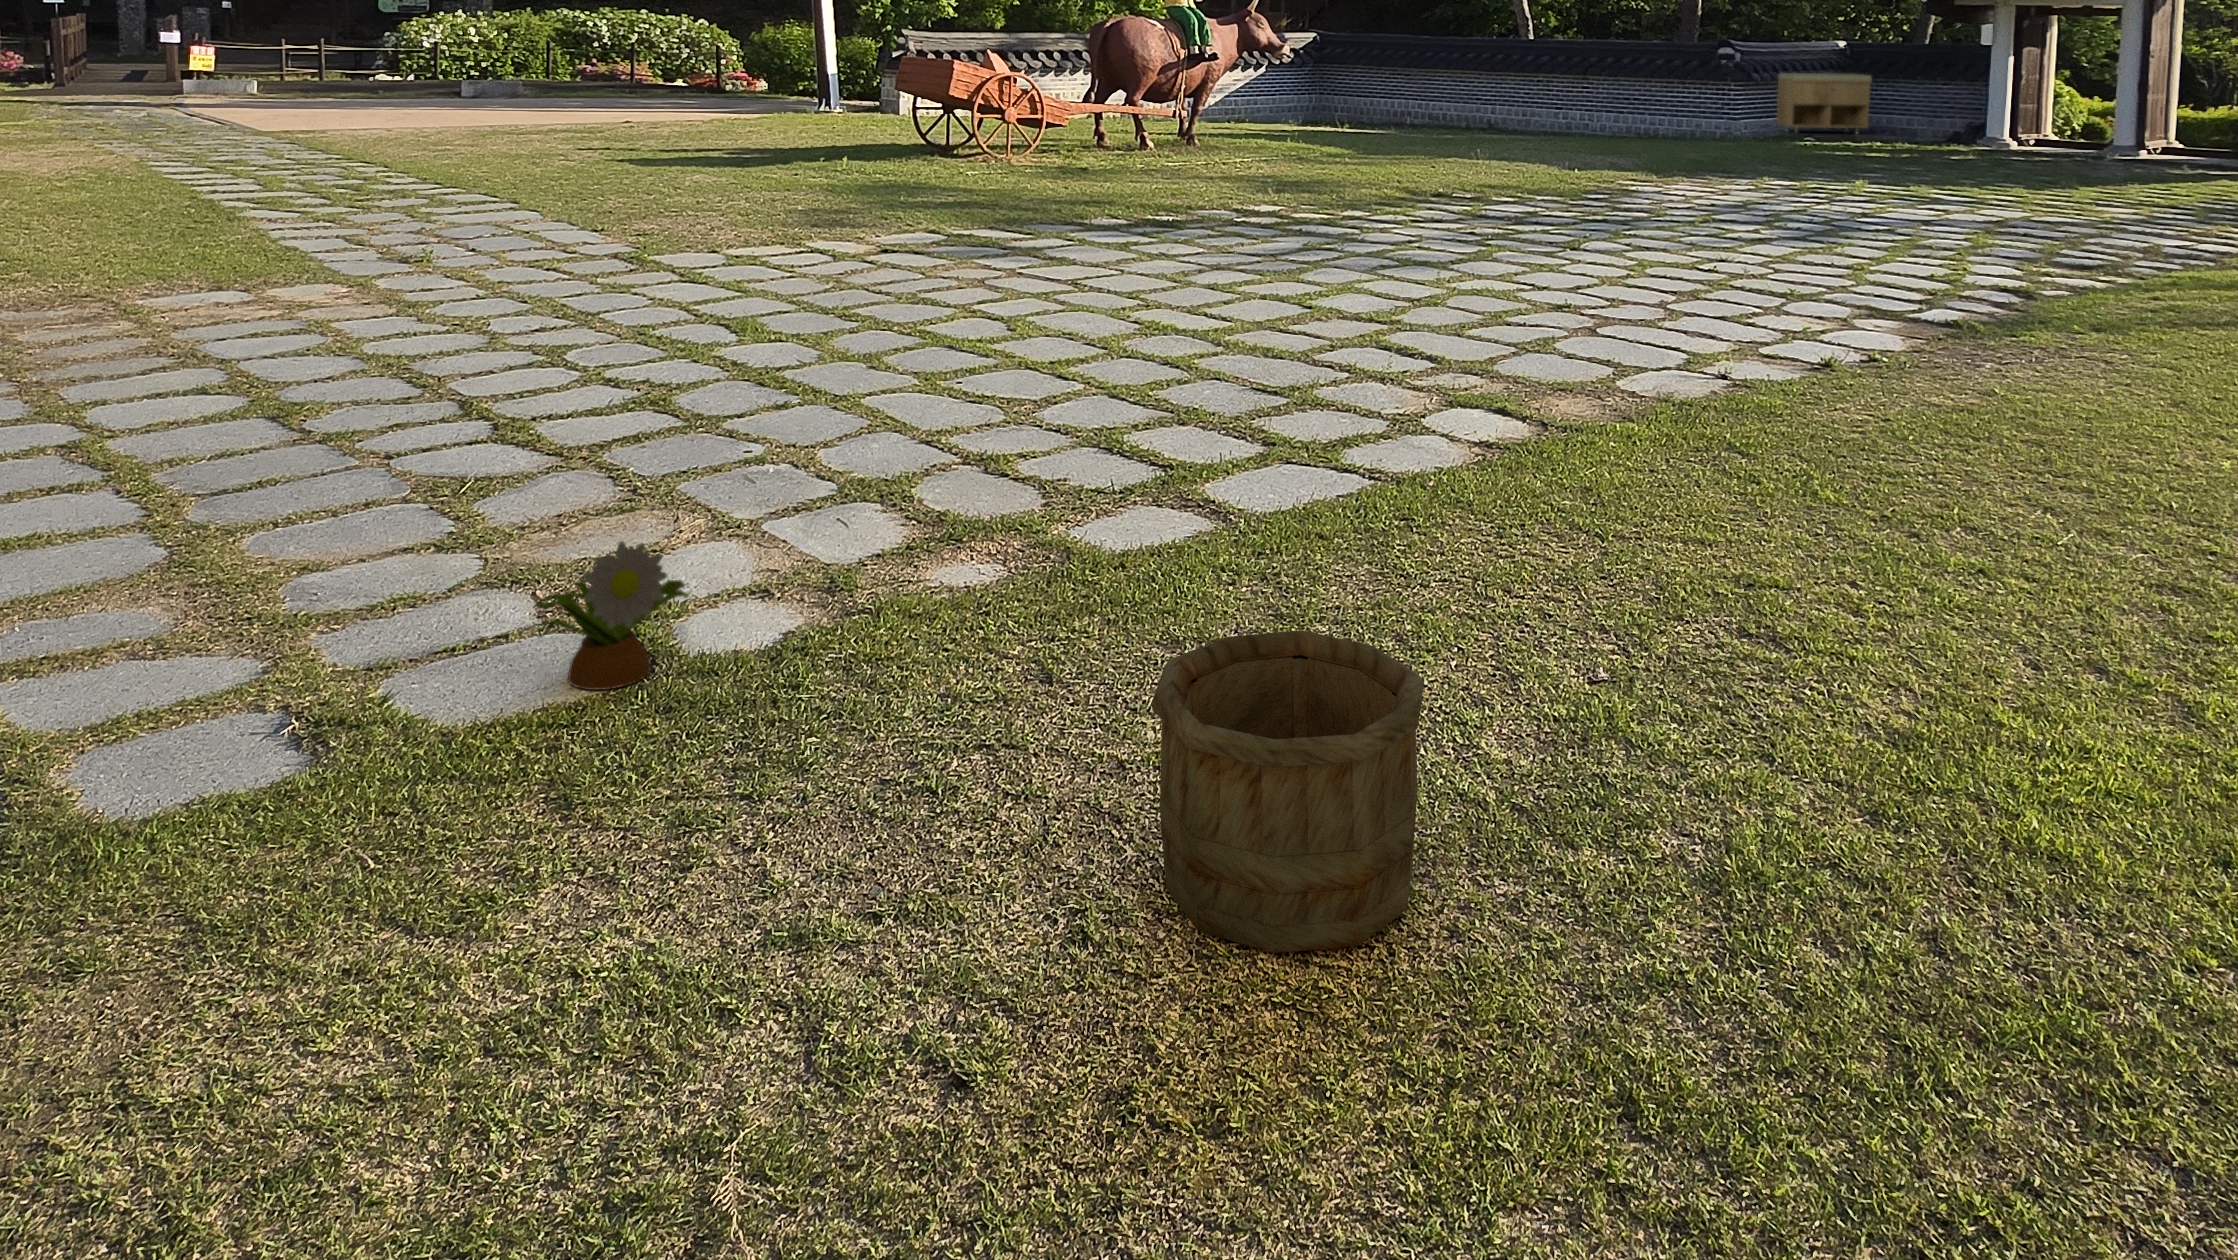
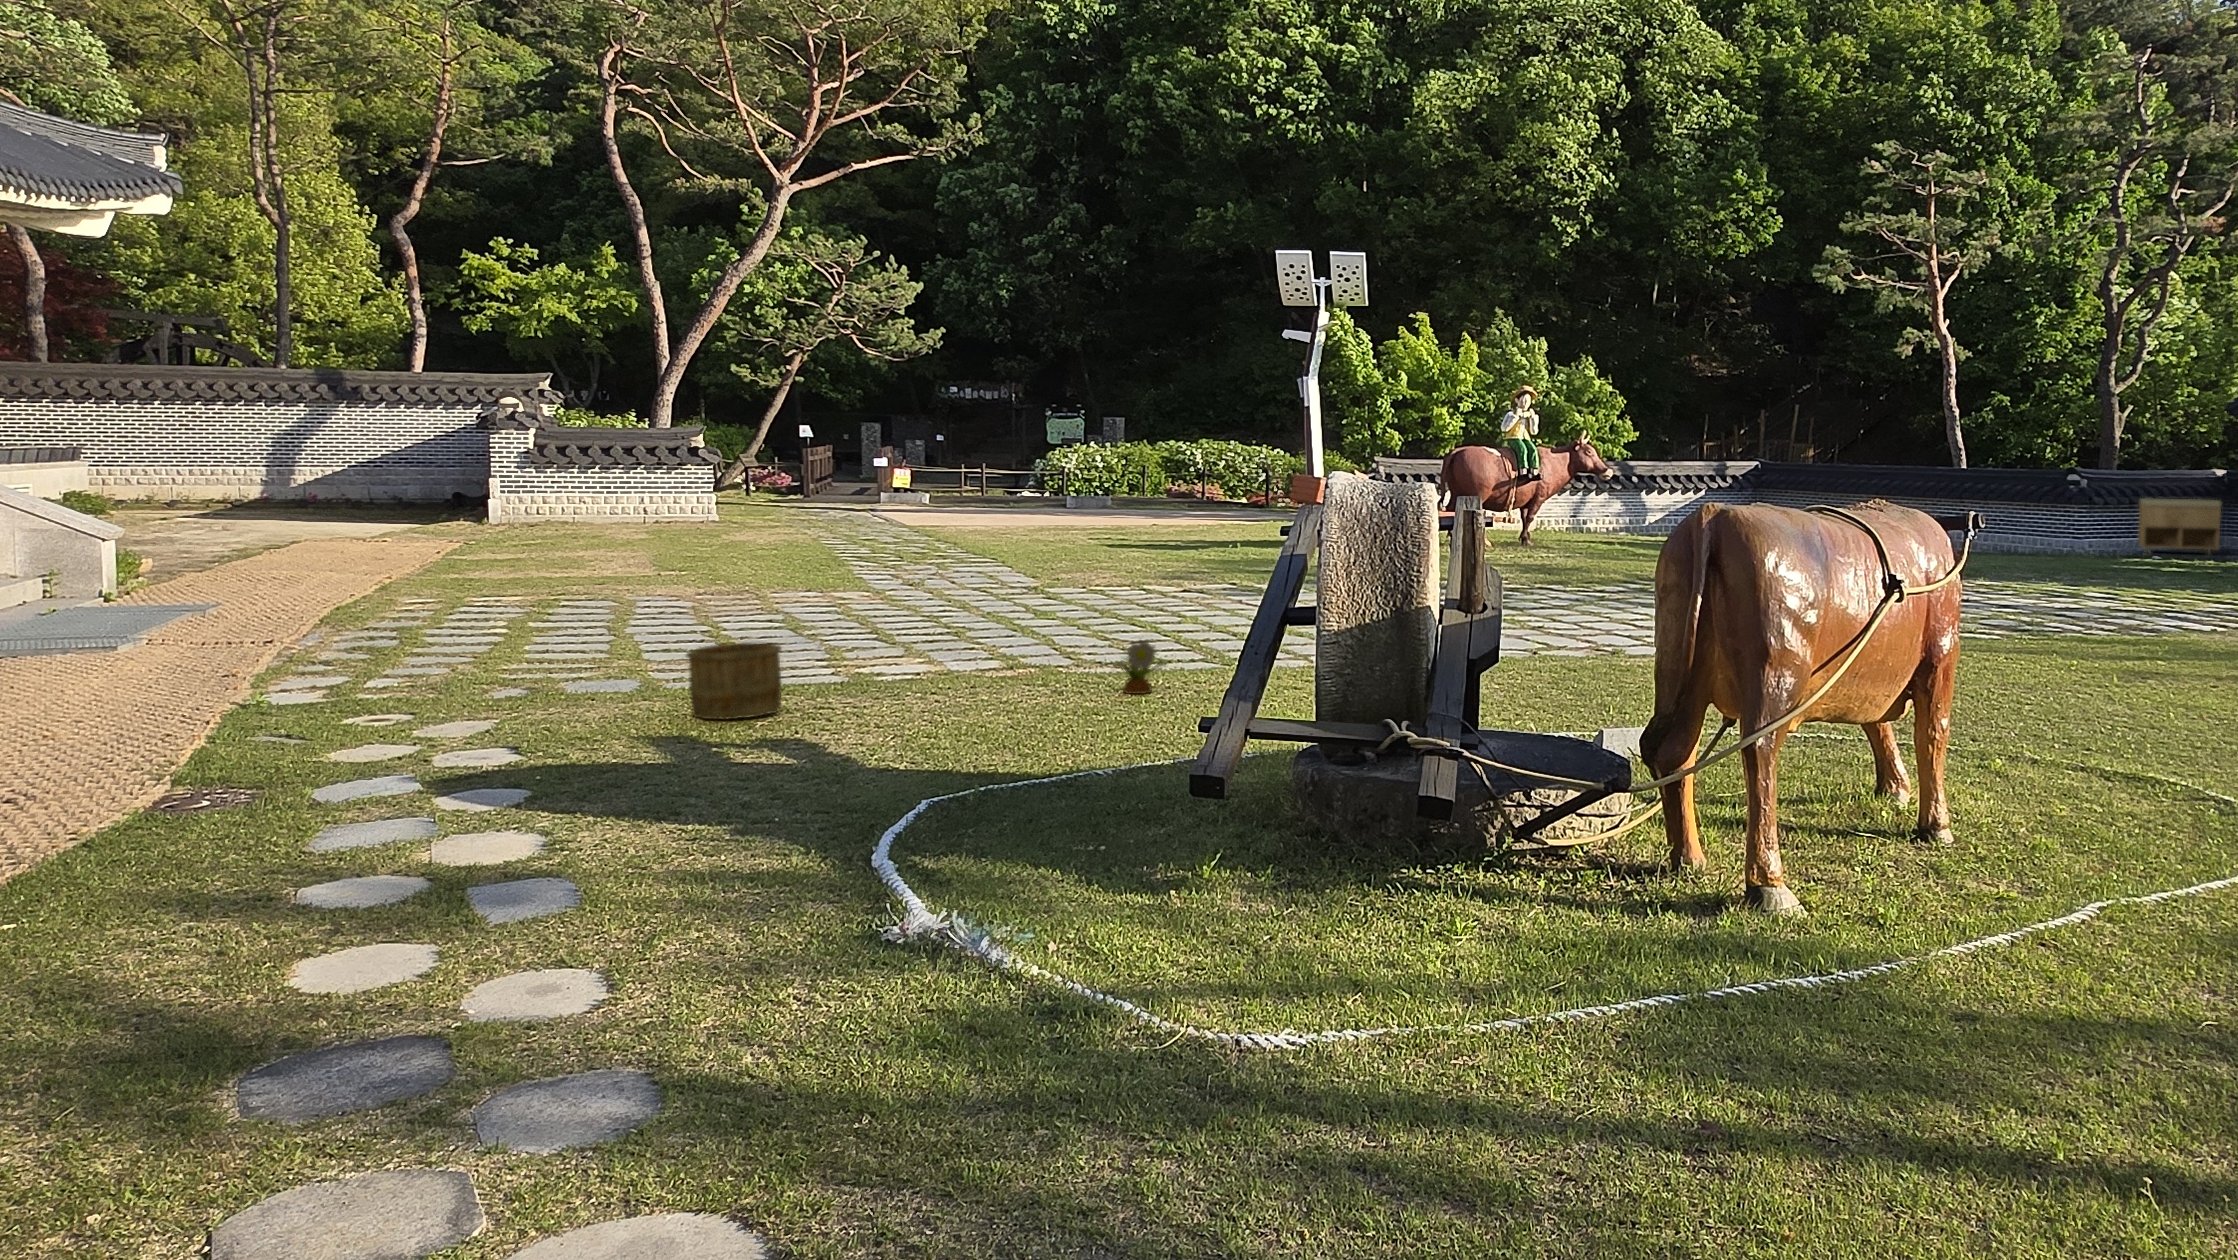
decorative plant: present [537,541,689,690] -> present [1116,640,1165,694]
wooden bucket: present [1151,630,1424,953] -> present [686,642,781,719]

